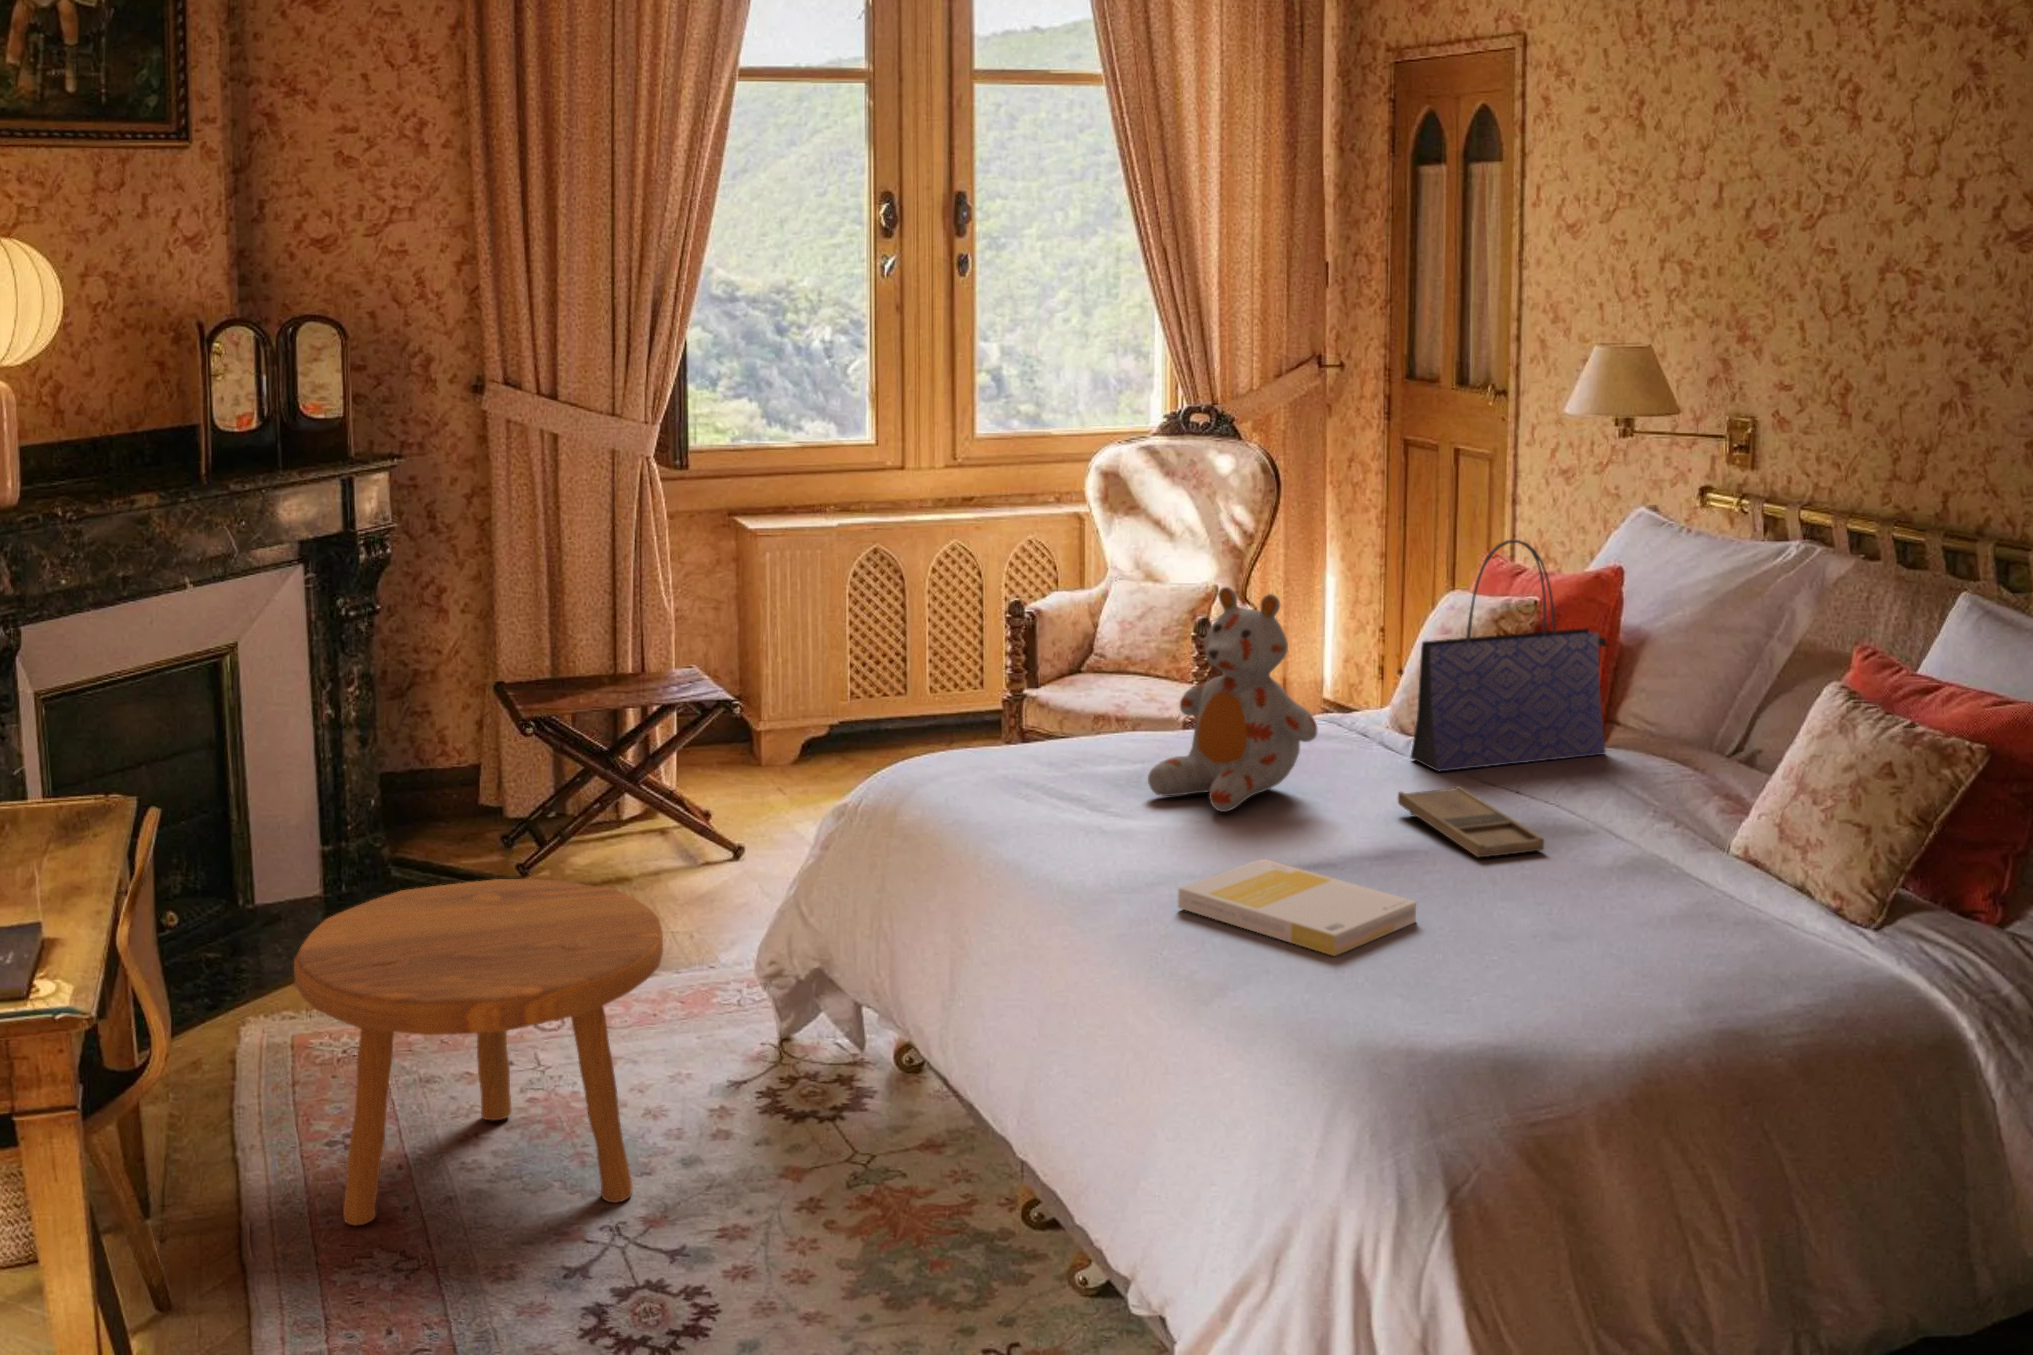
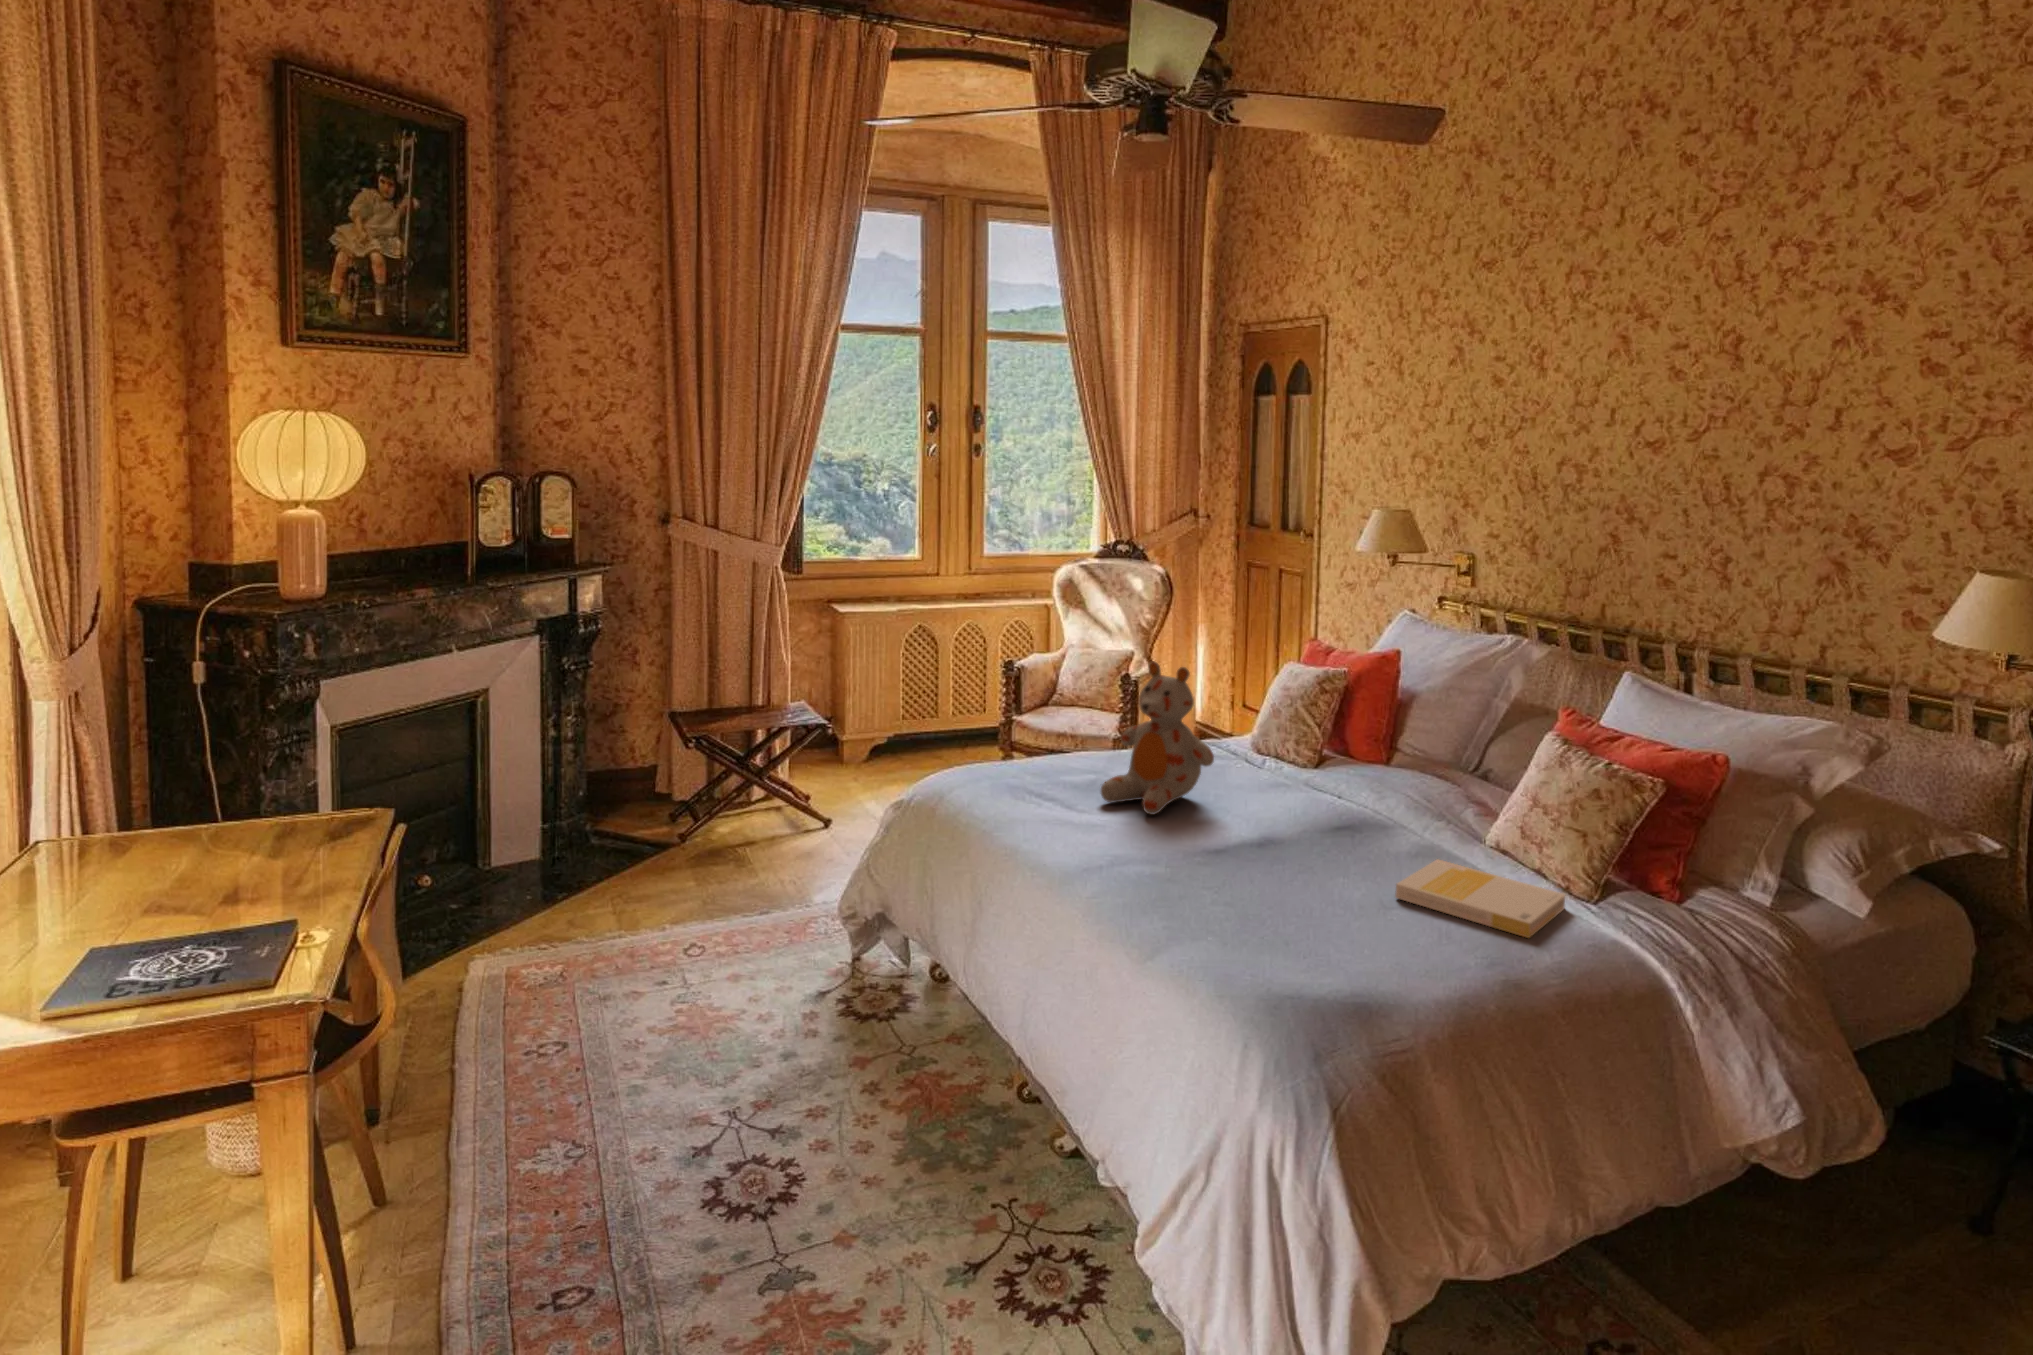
tote bag: present [1411,540,1607,771] -> none [1270,631,1396,784]
tray: present [1398,786,1544,857] -> none [1268,797,1369,850]
book: present [1178,859,1416,956] -> present [1395,860,1565,938]
footstool: present [294,879,663,1225] -> none [499,858,766,1117]

